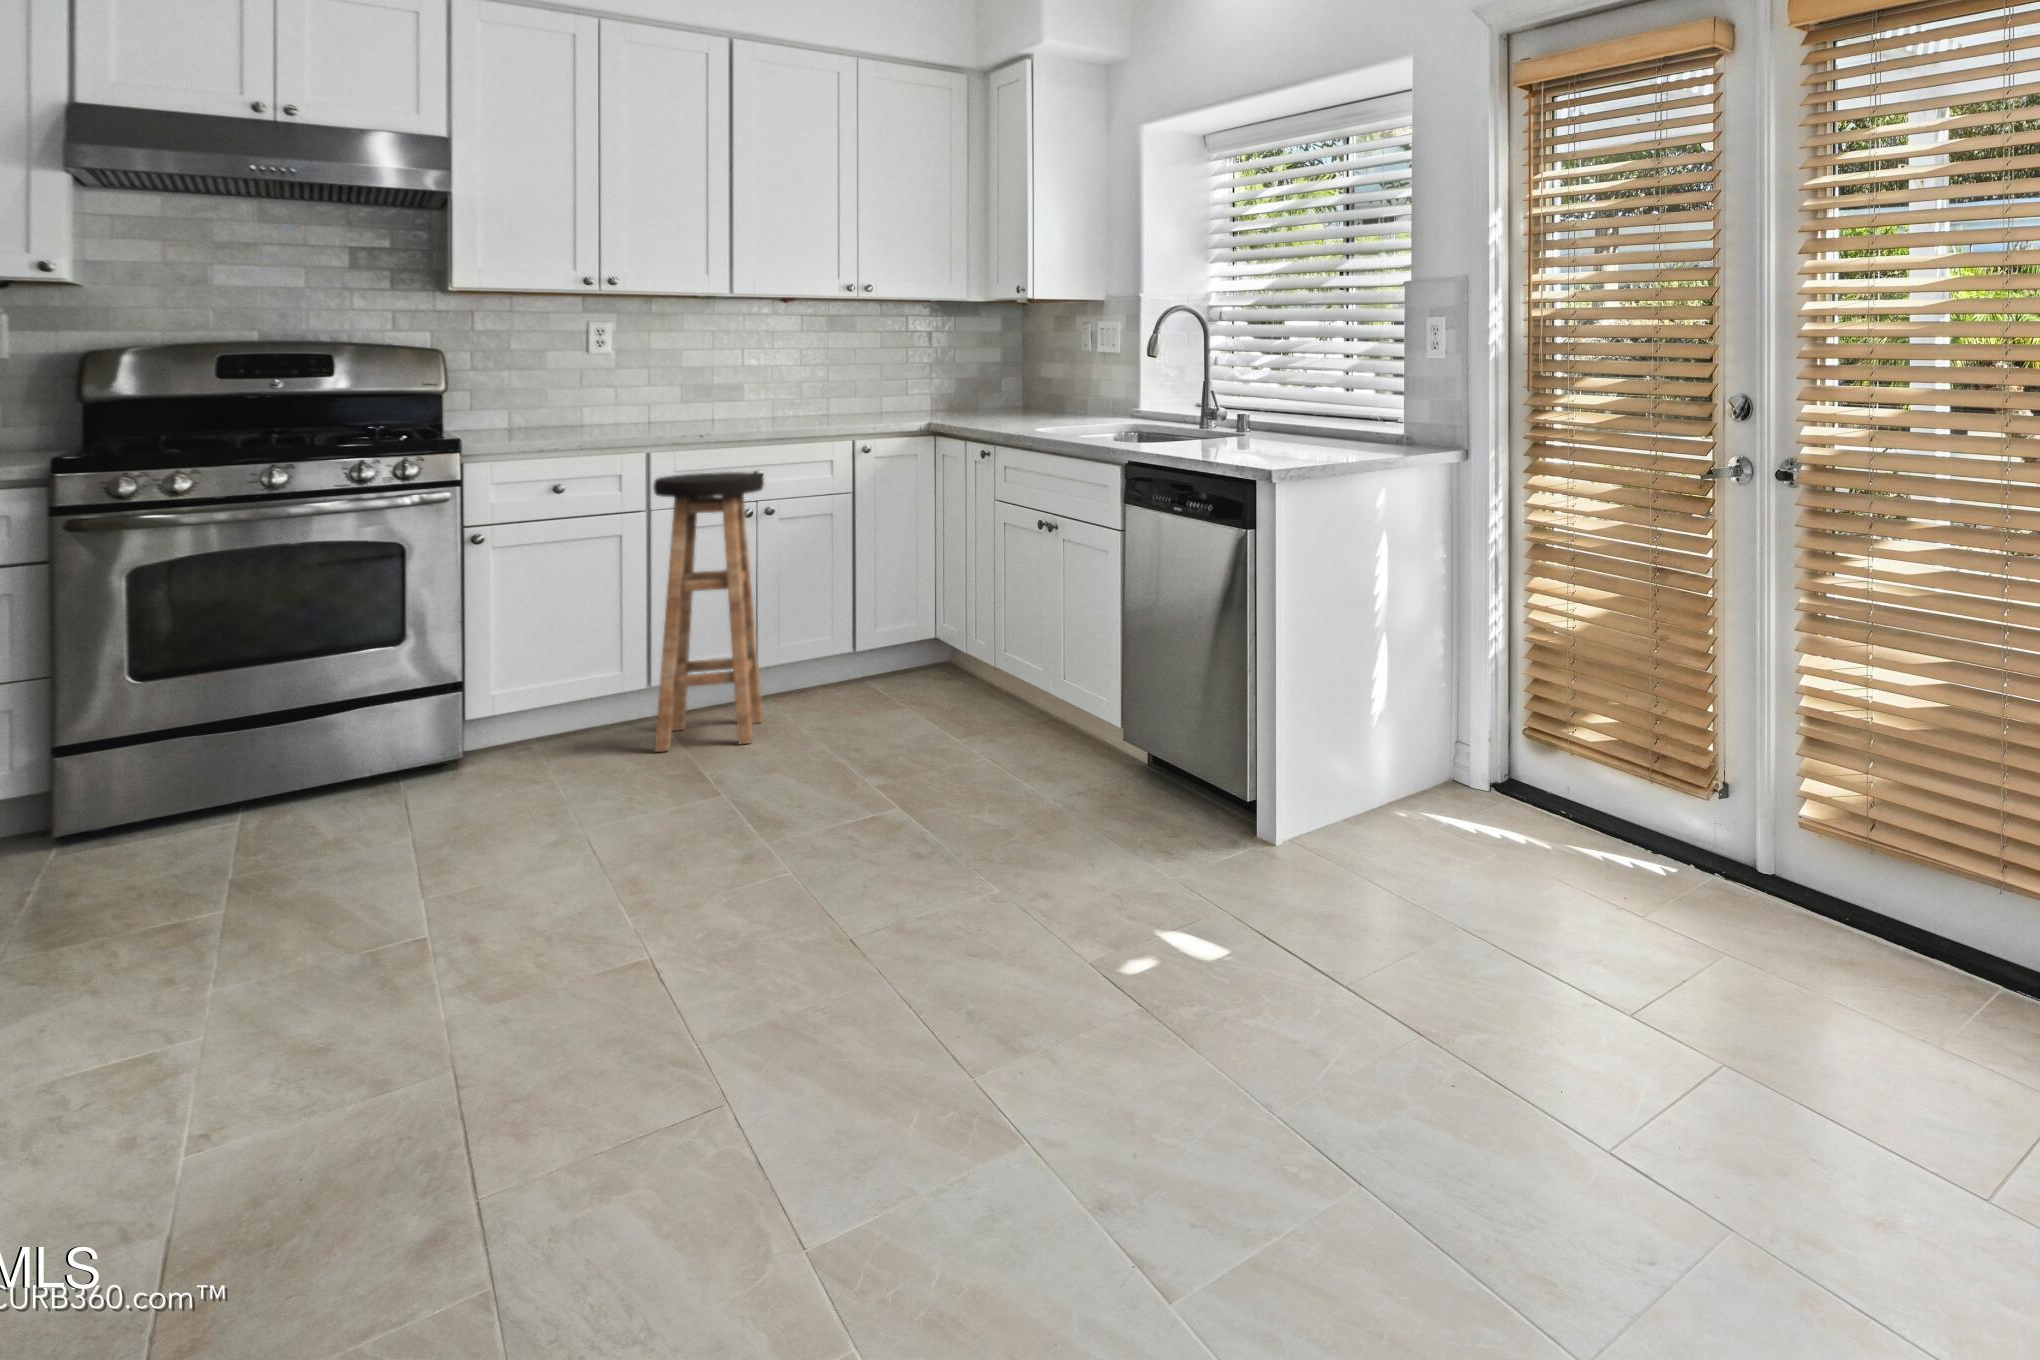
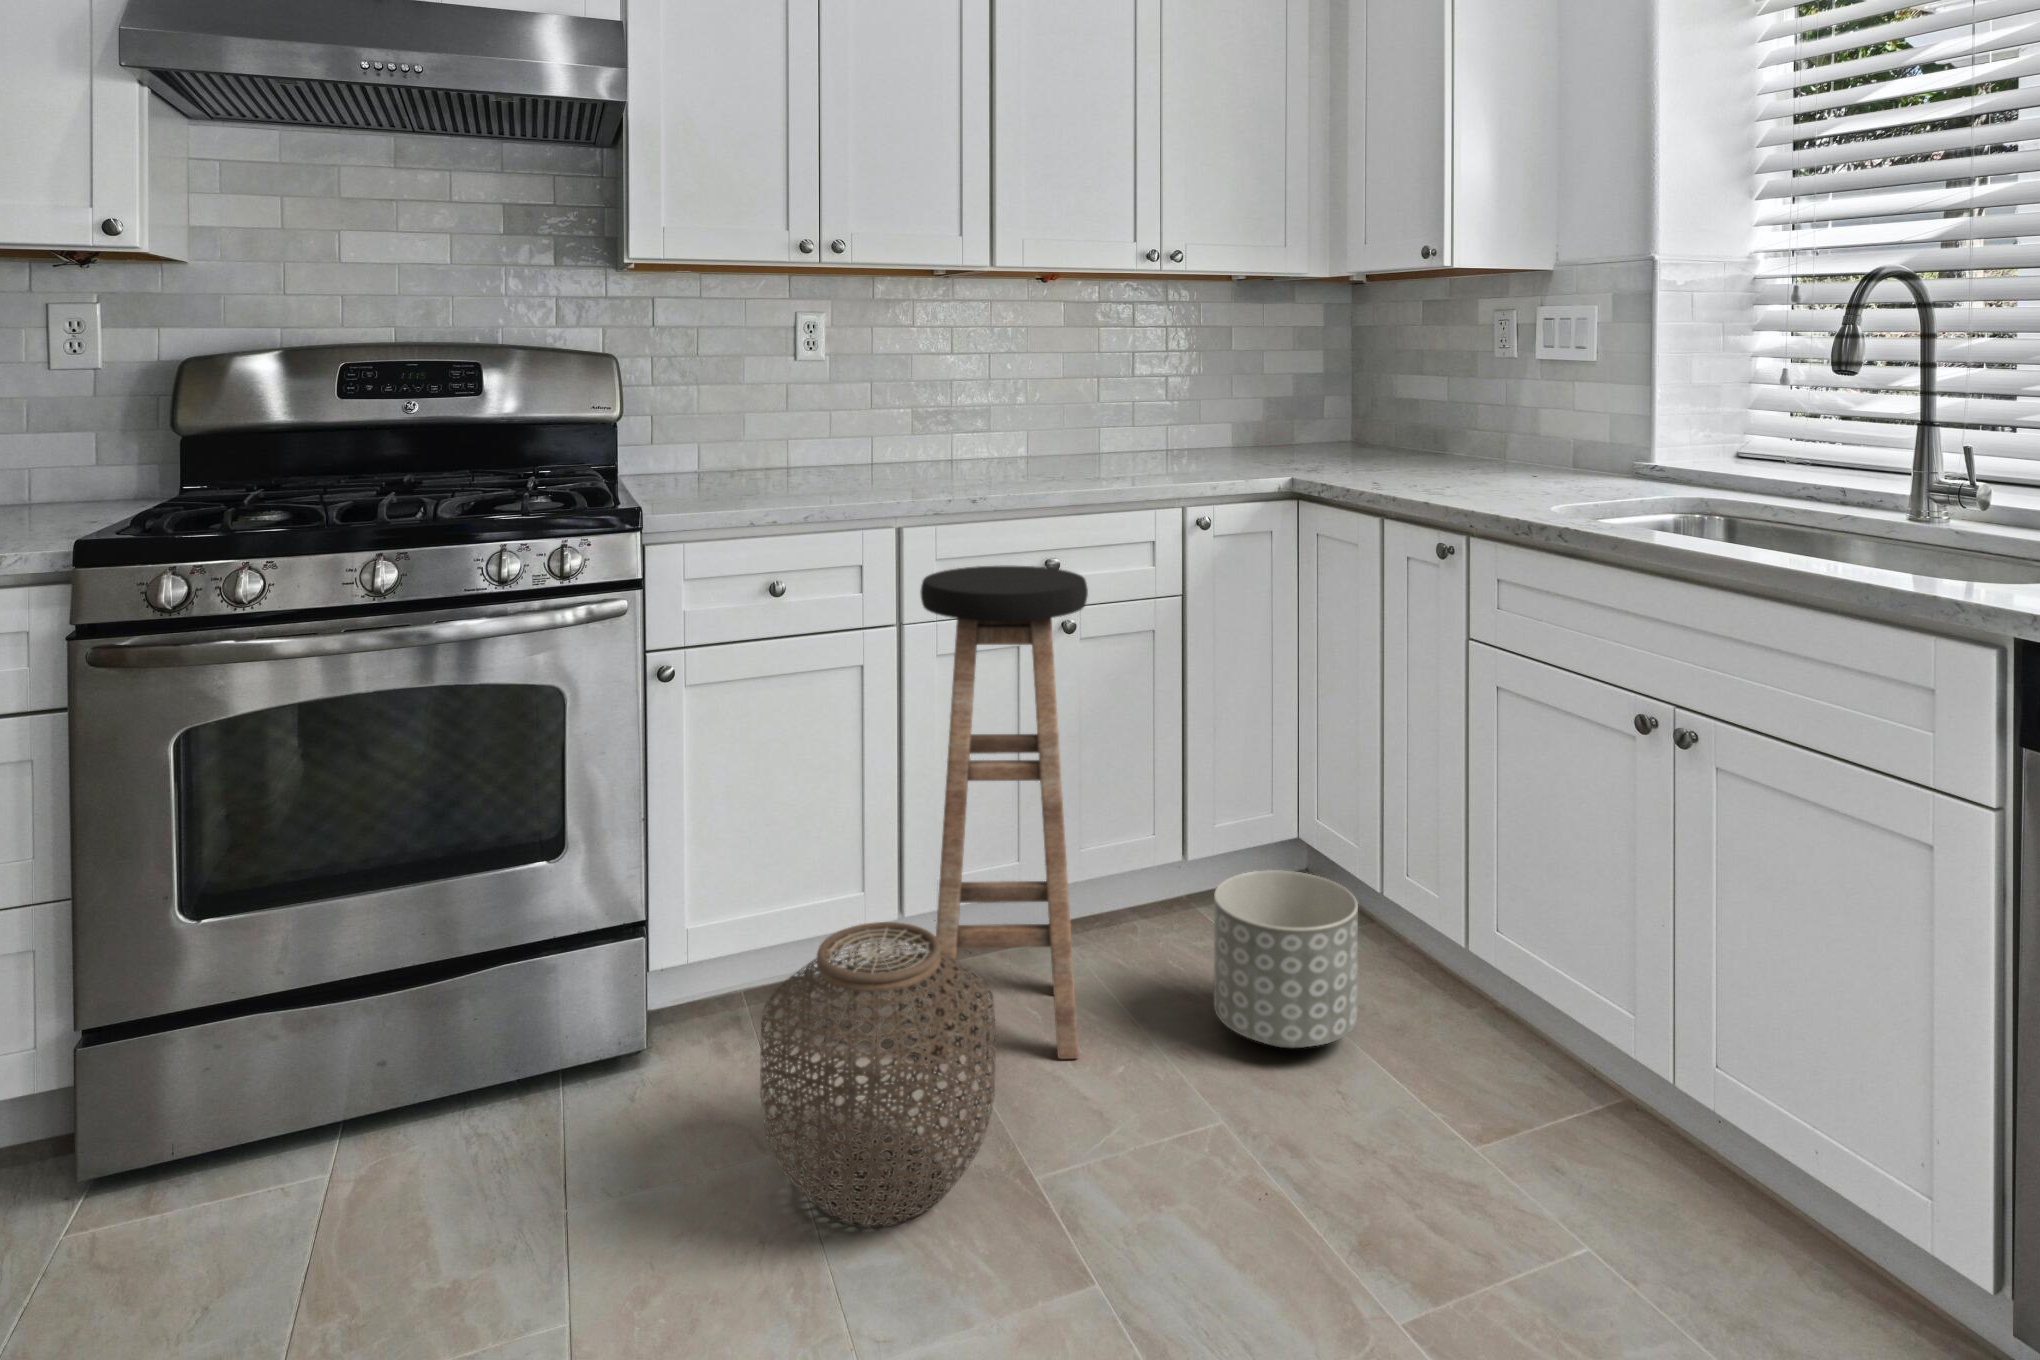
planter: none [841,640,926,728] -> present [1214,870,1358,1048]
woven basket: none [530,656,677,804] -> present [760,922,995,1225]

